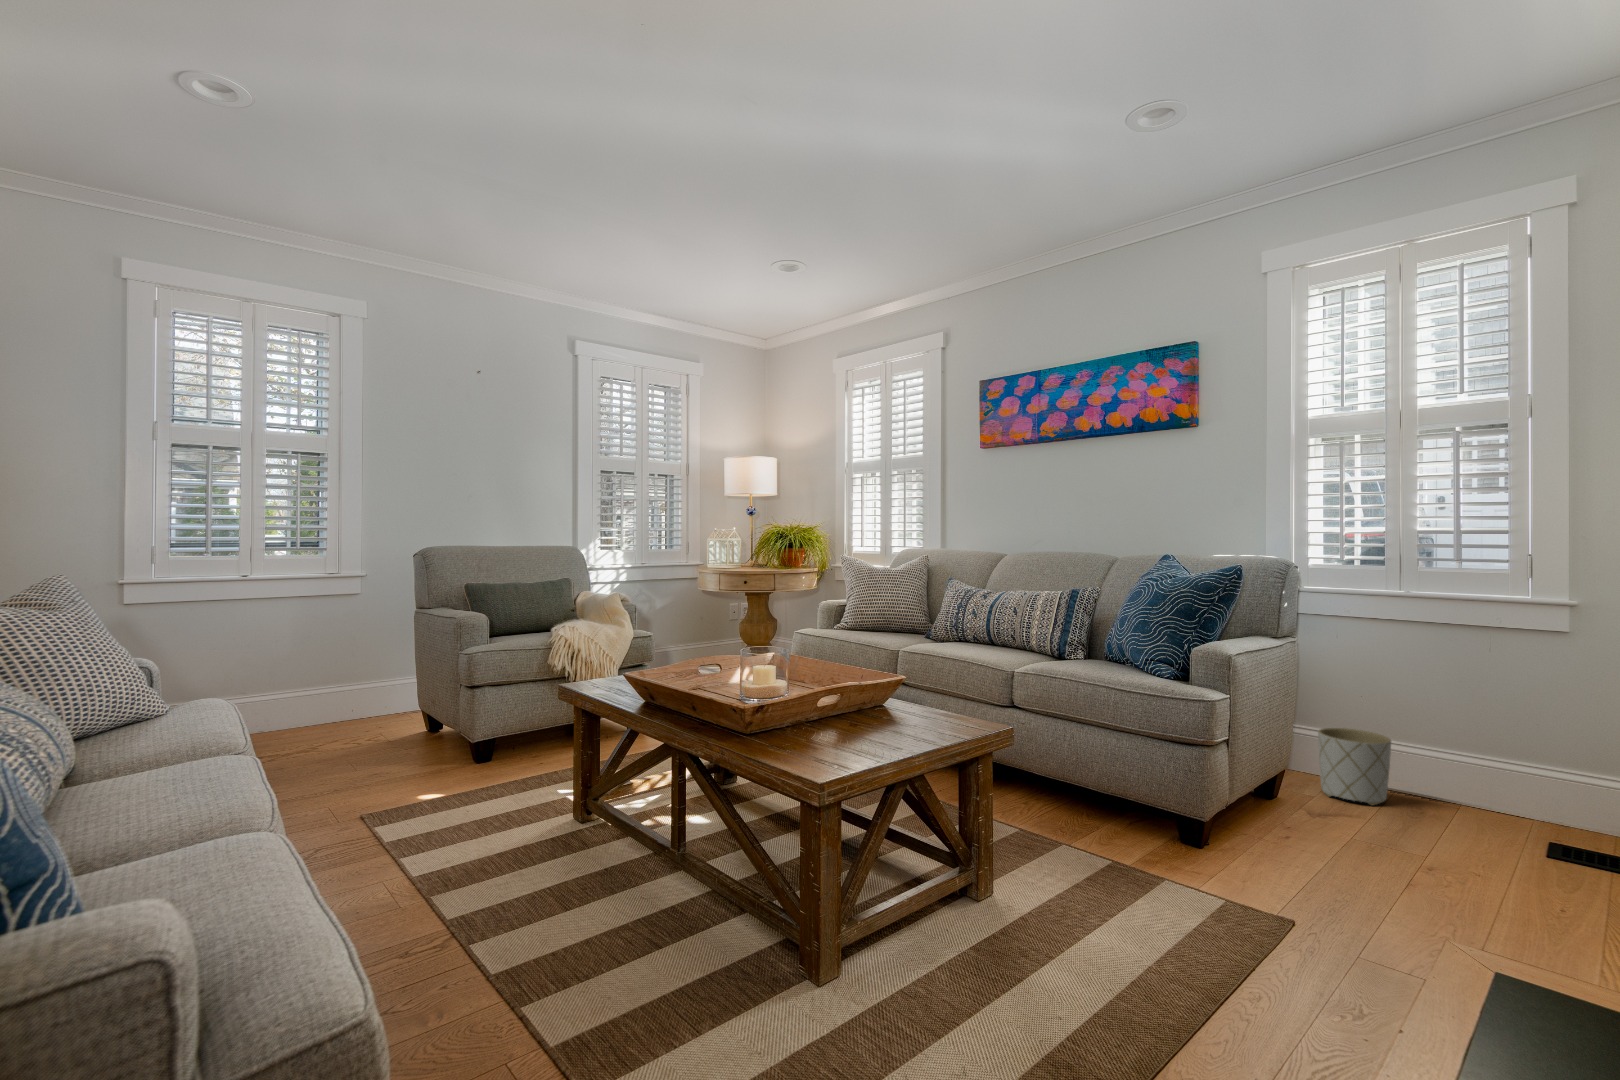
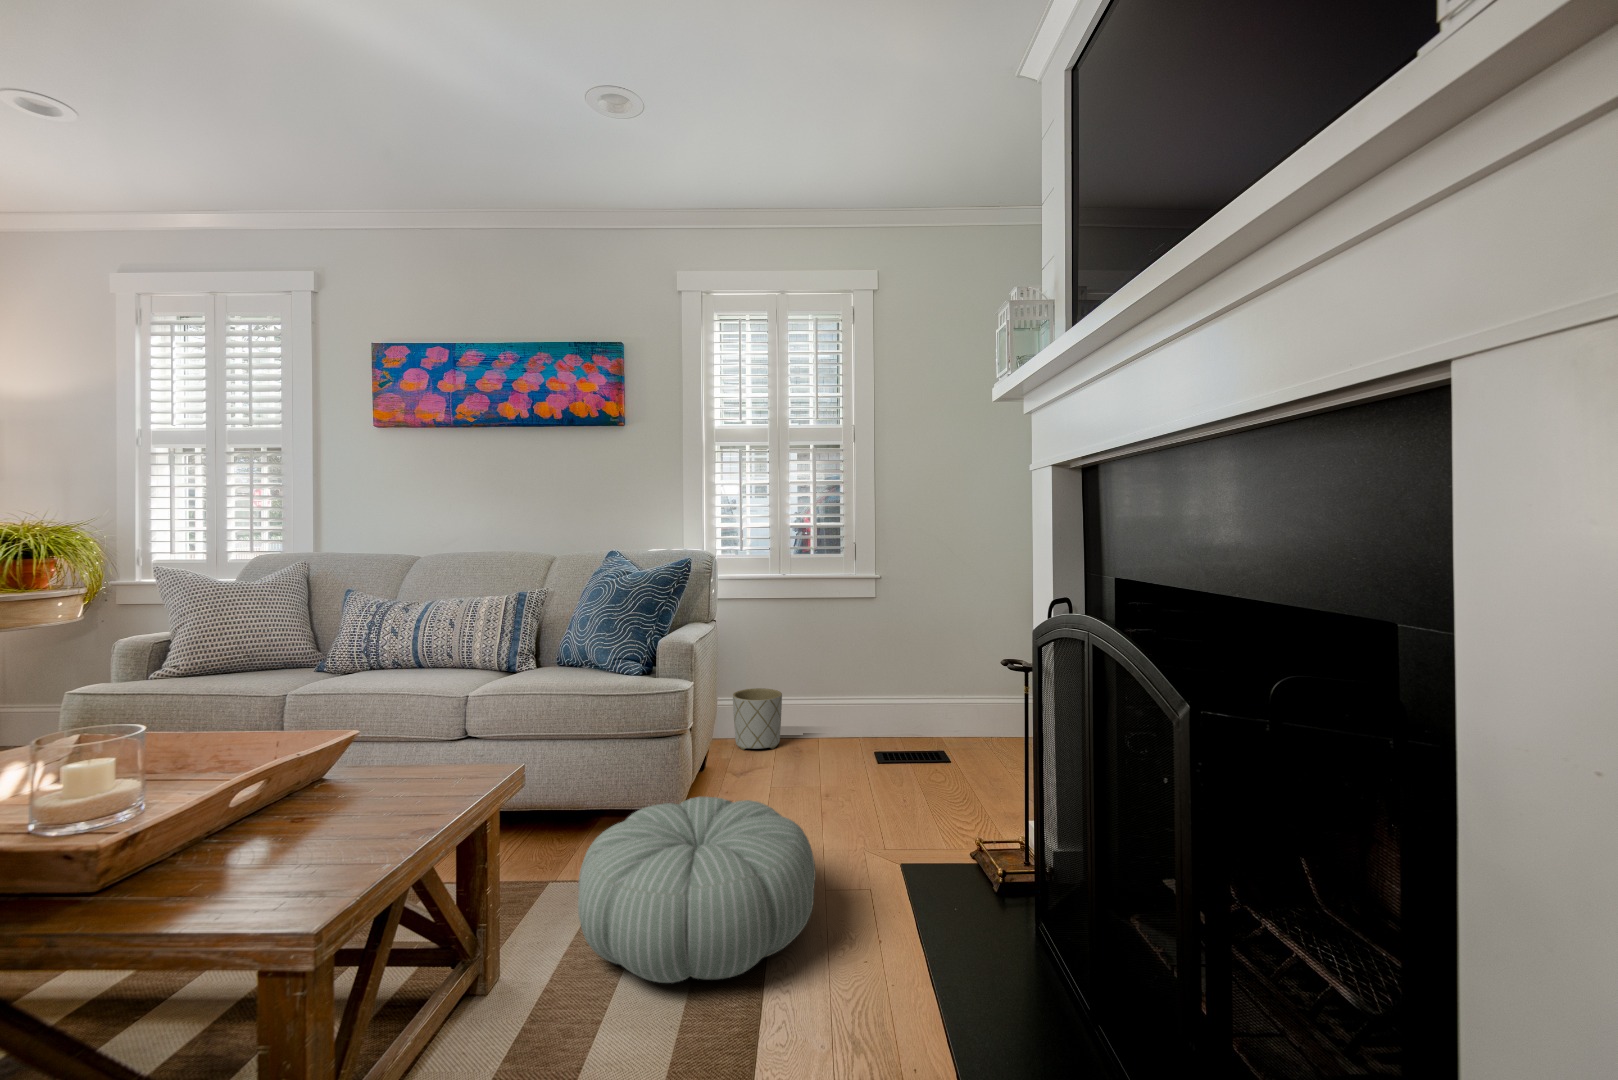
pouf: none [1056,795,1317,967] -> present [578,797,816,983]

